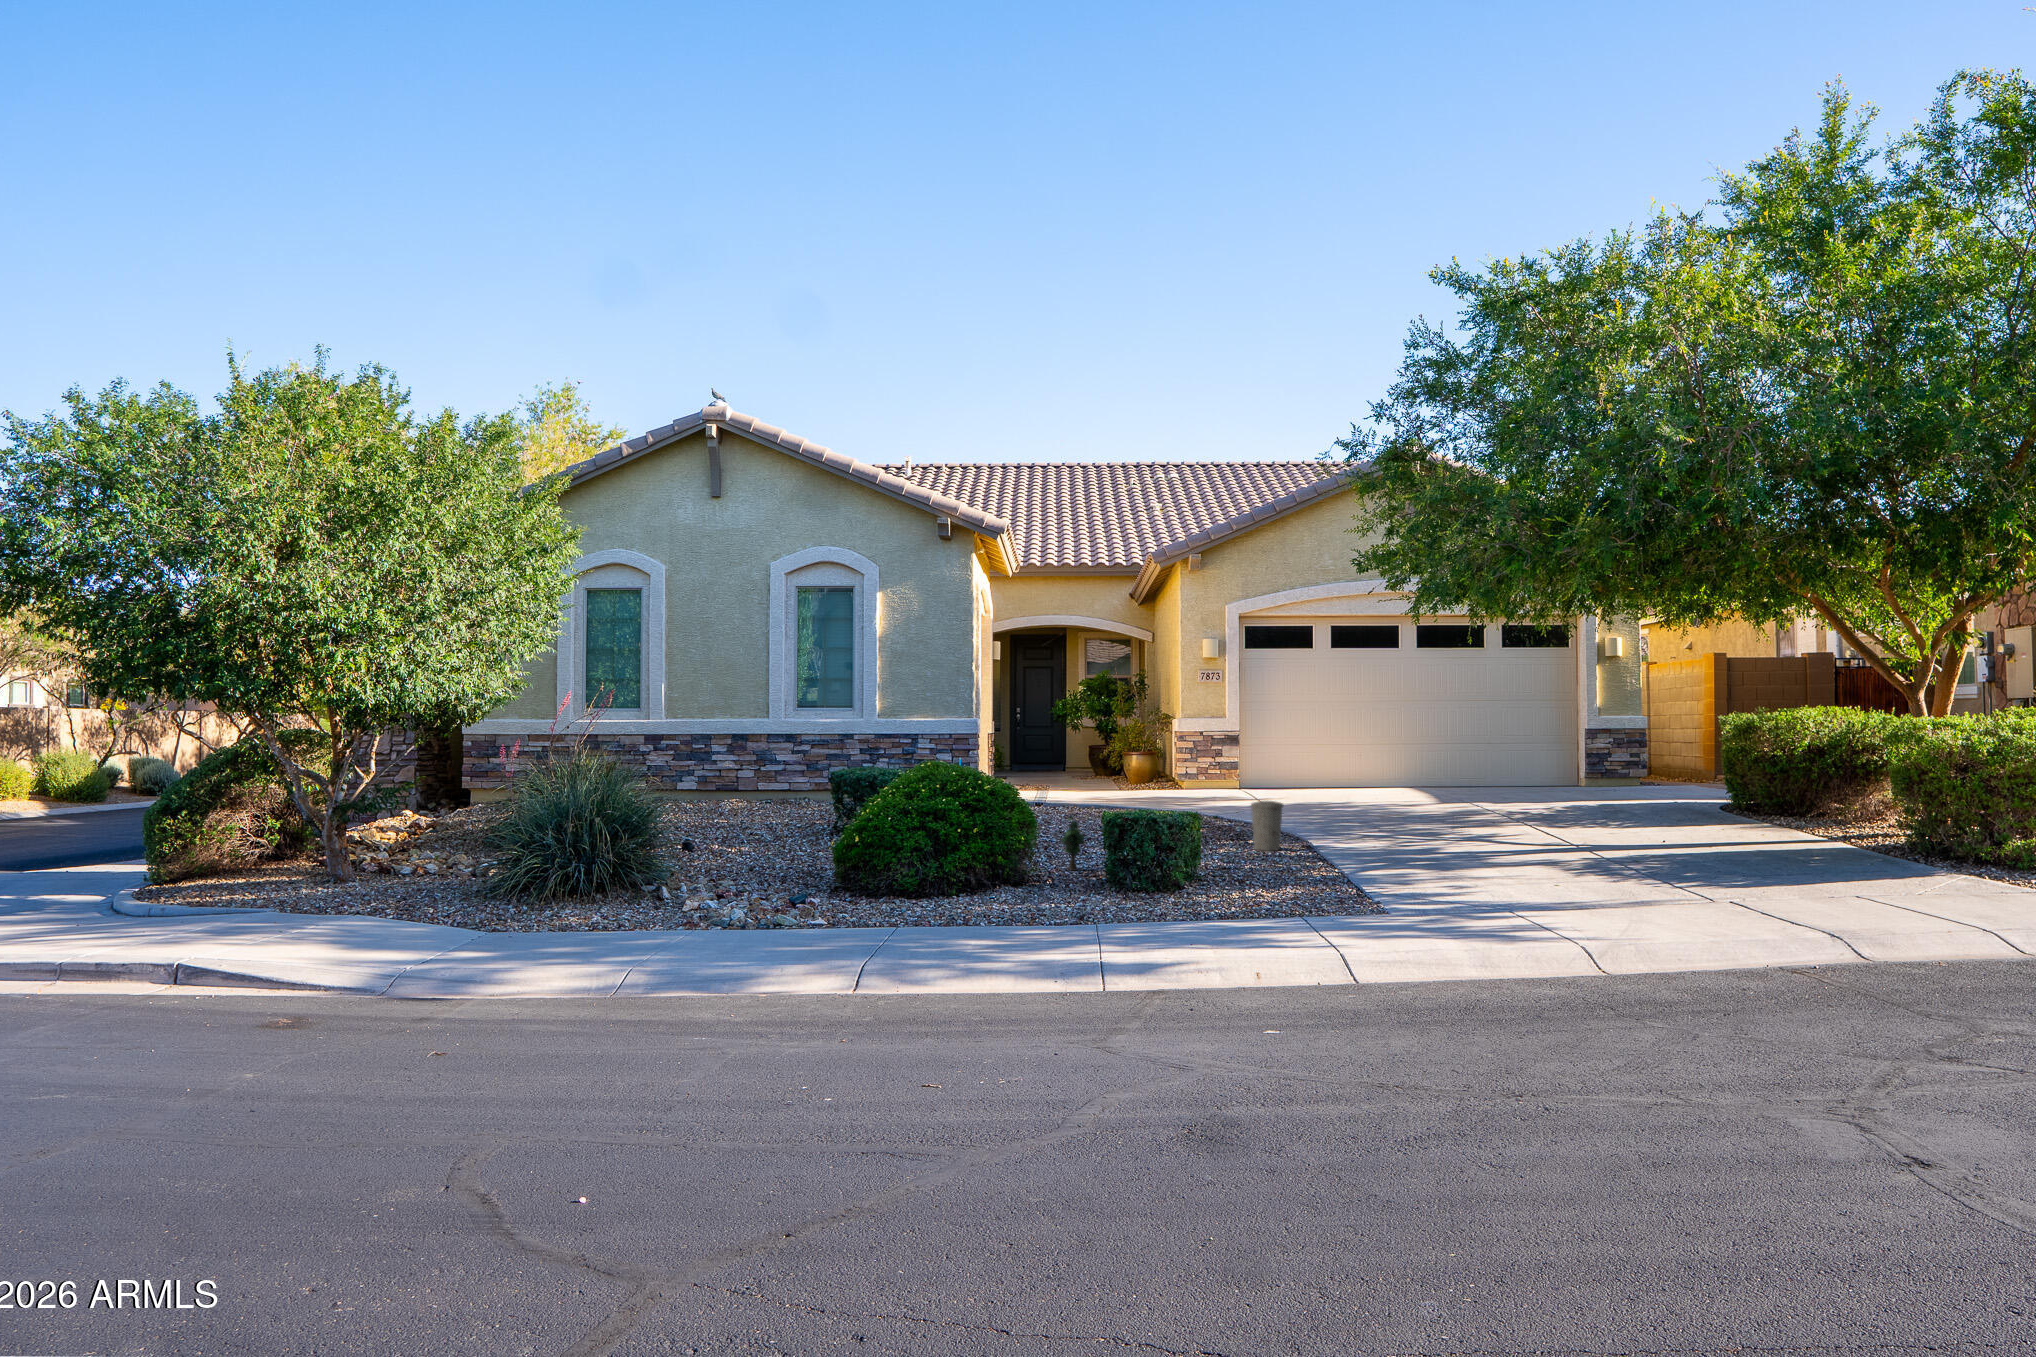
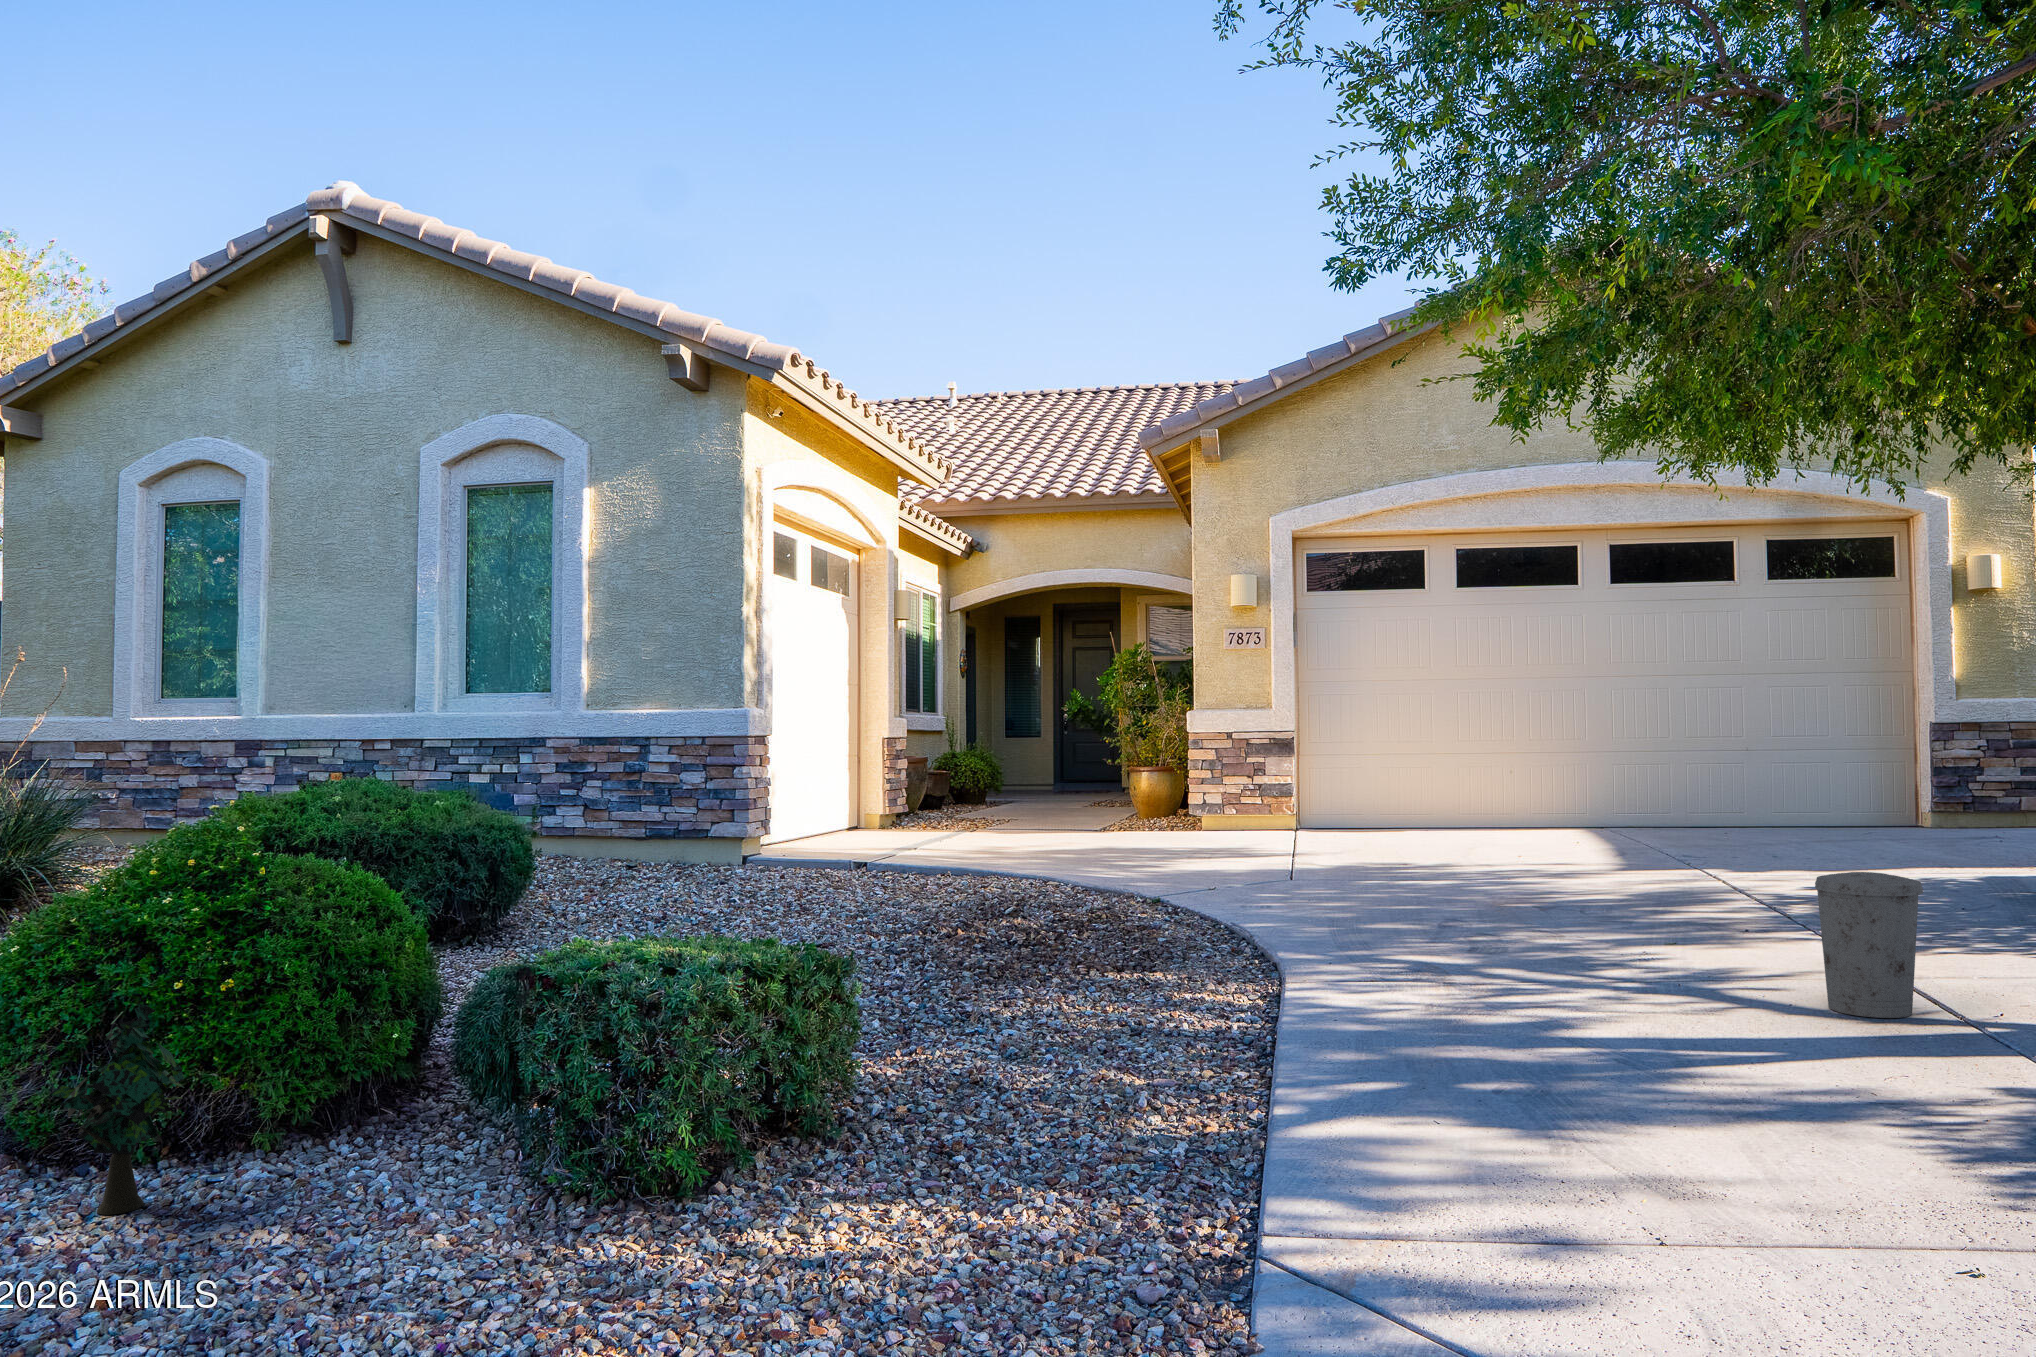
trash can: present [1251,801,1283,851] -> present [1815,872,1923,1018]

